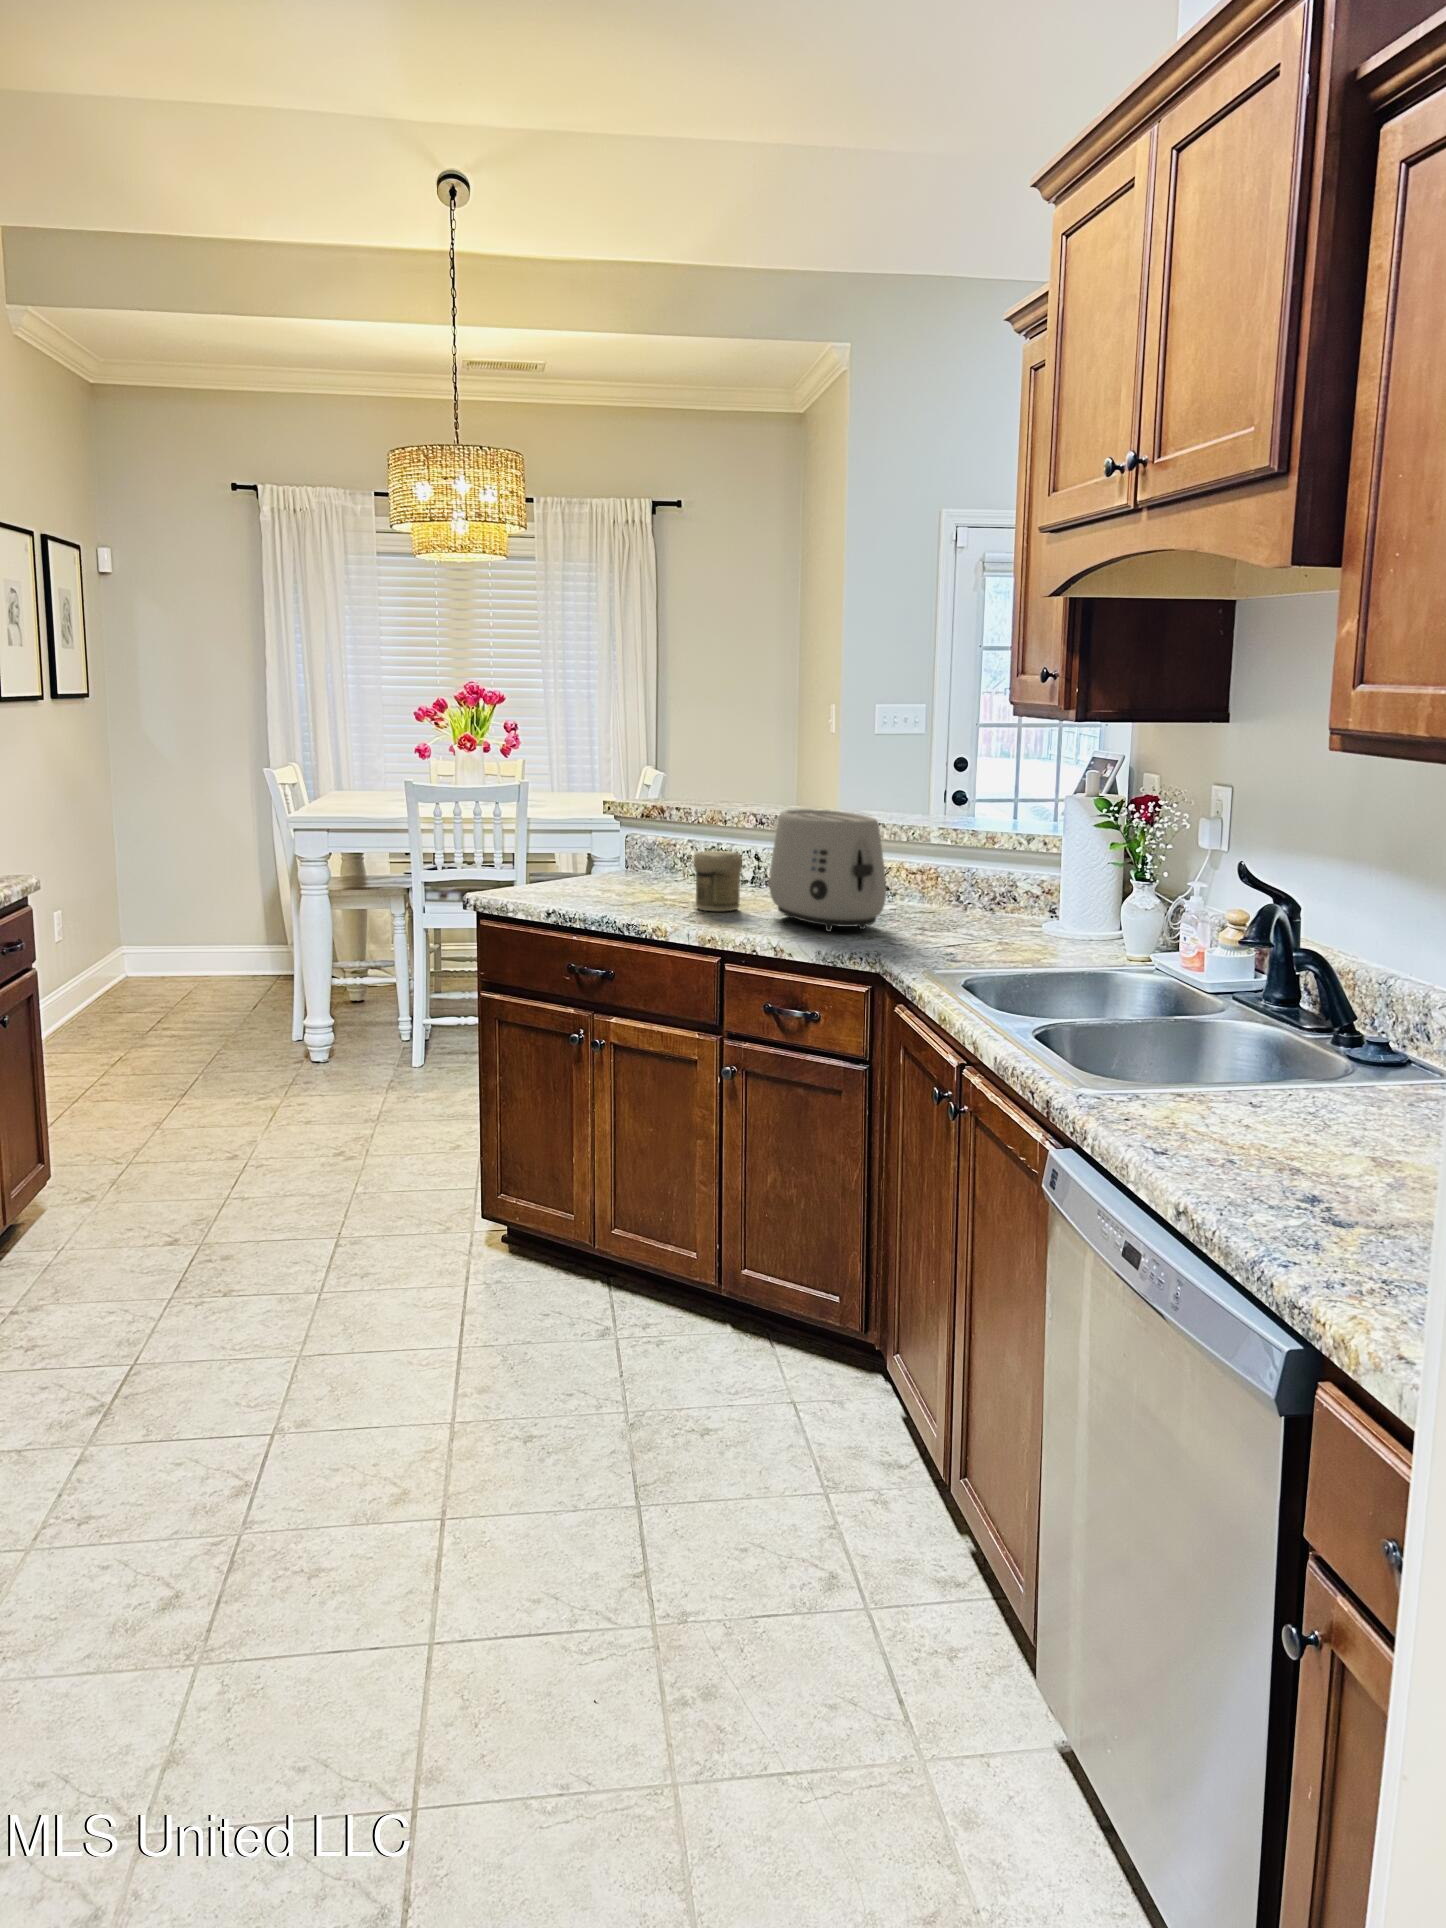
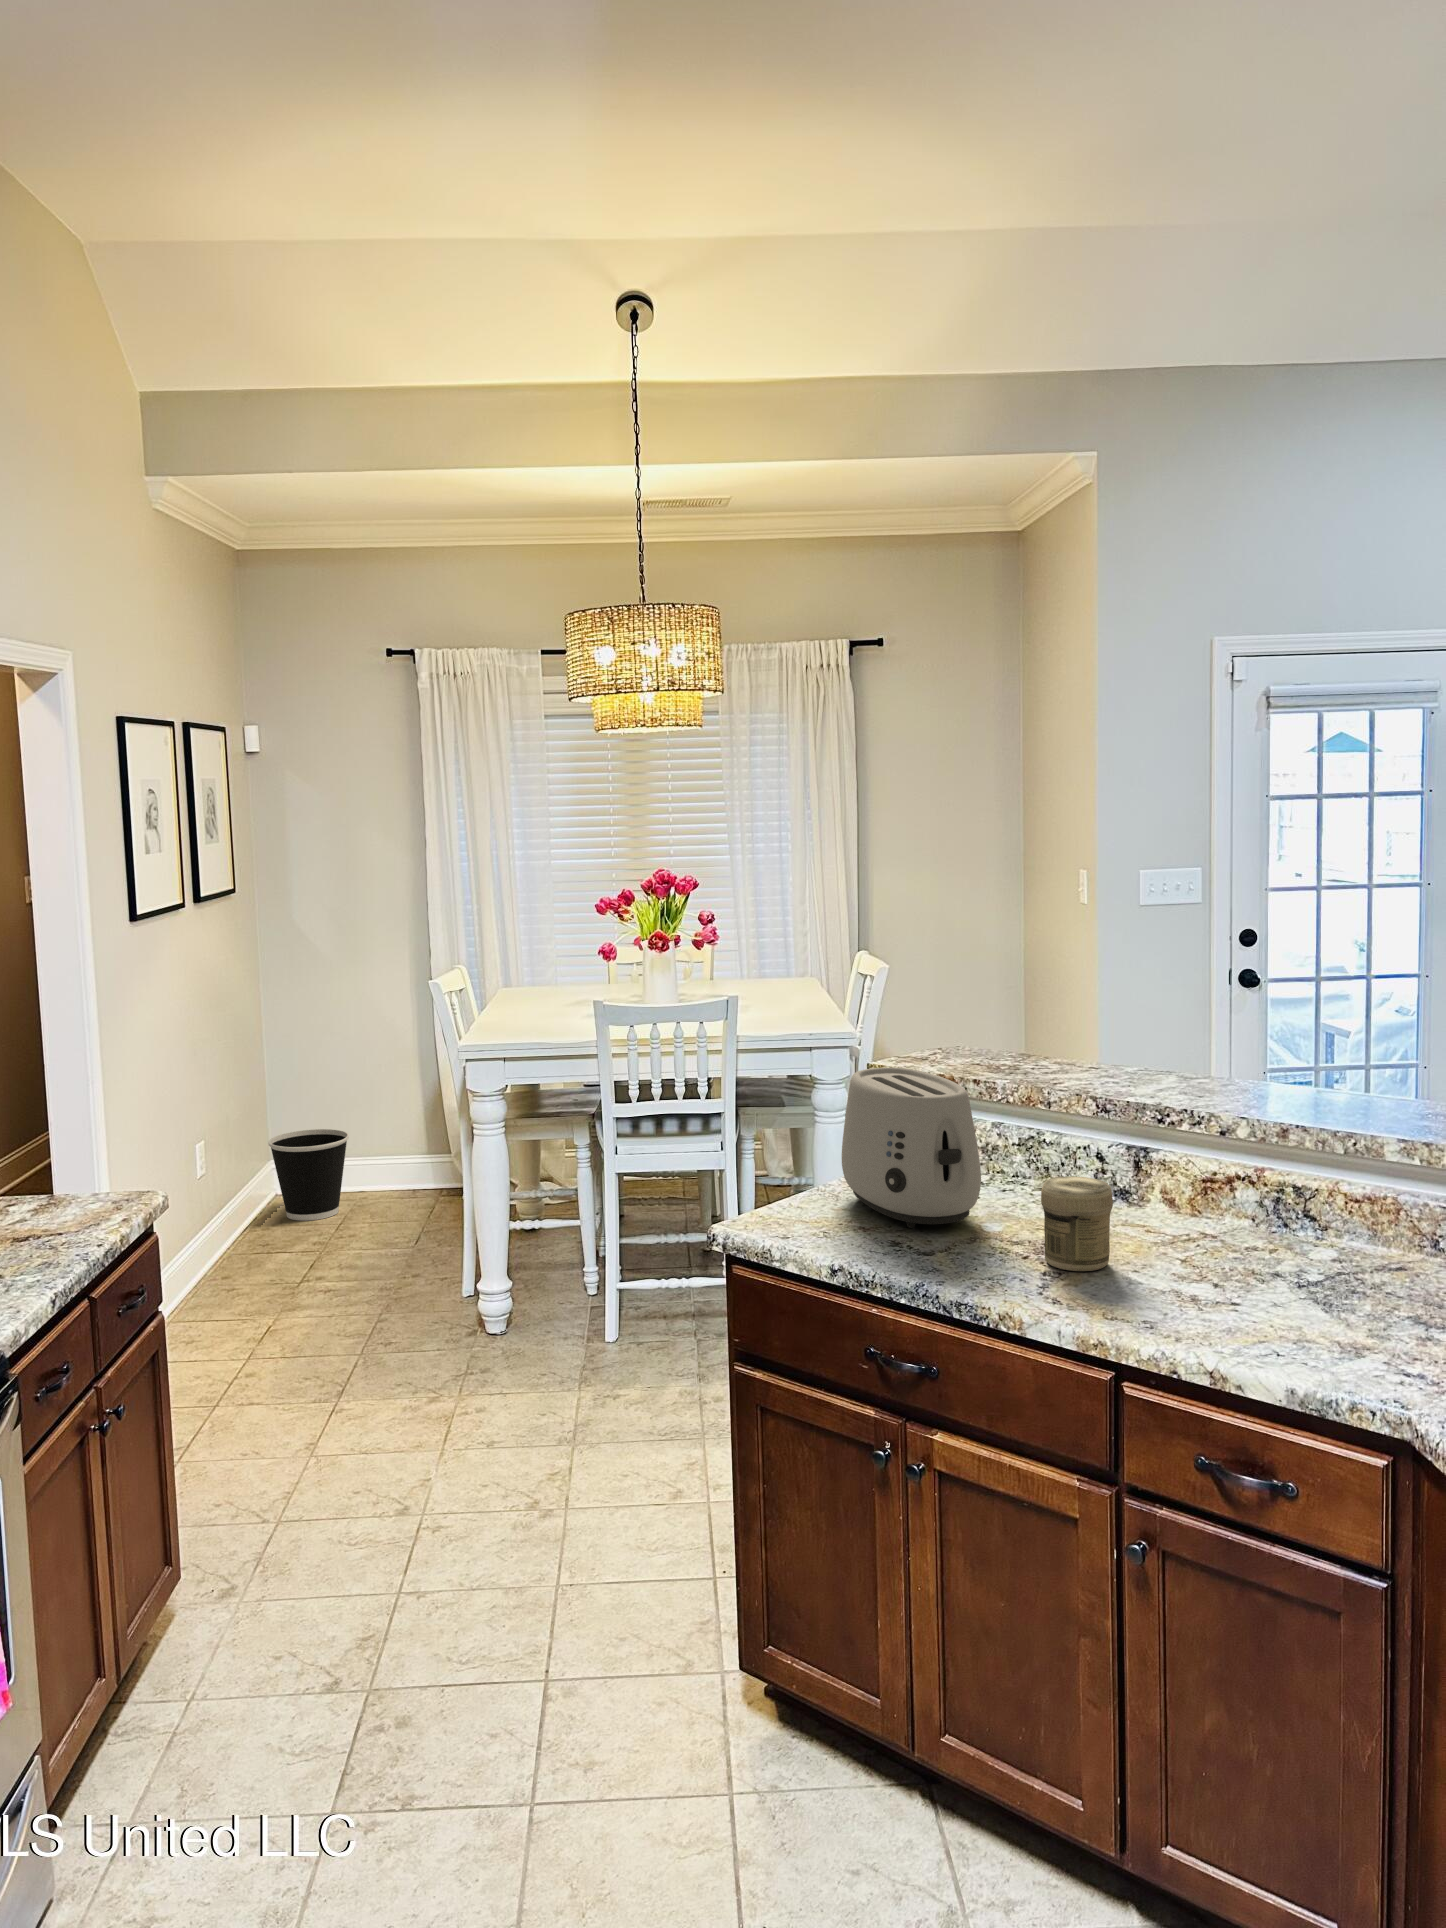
toaster: present [769,809,886,932] -> present [842,1068,981,1228]
wastebasket: none [121,914,195,991] -> present [268,1129,349,1221]

